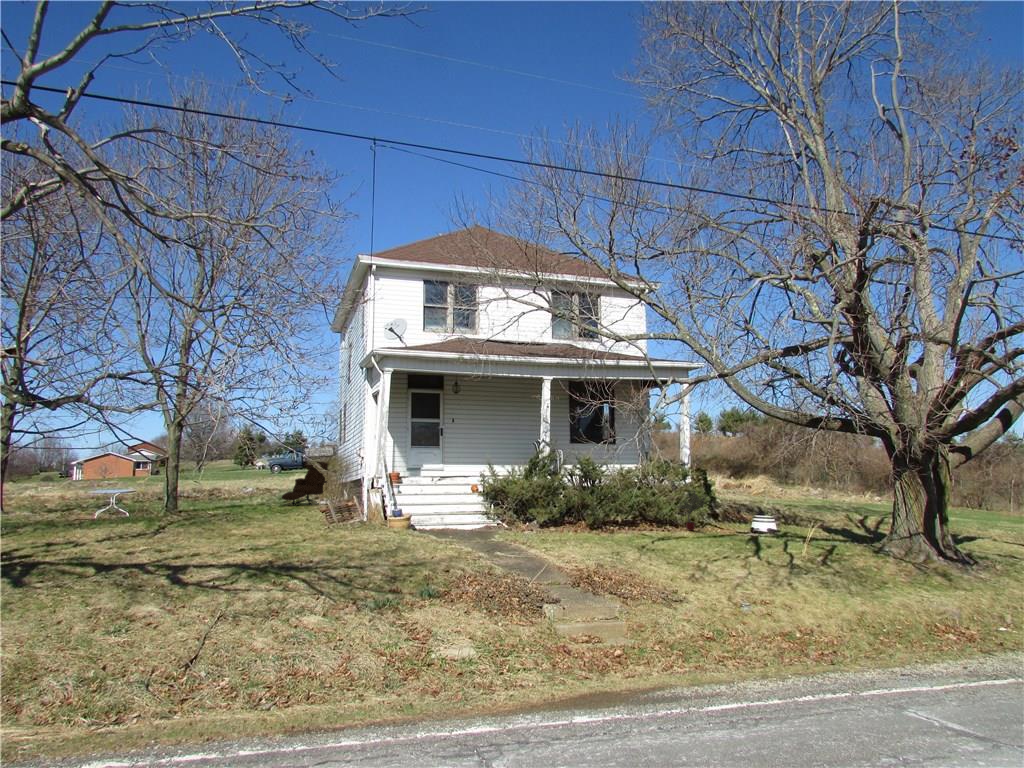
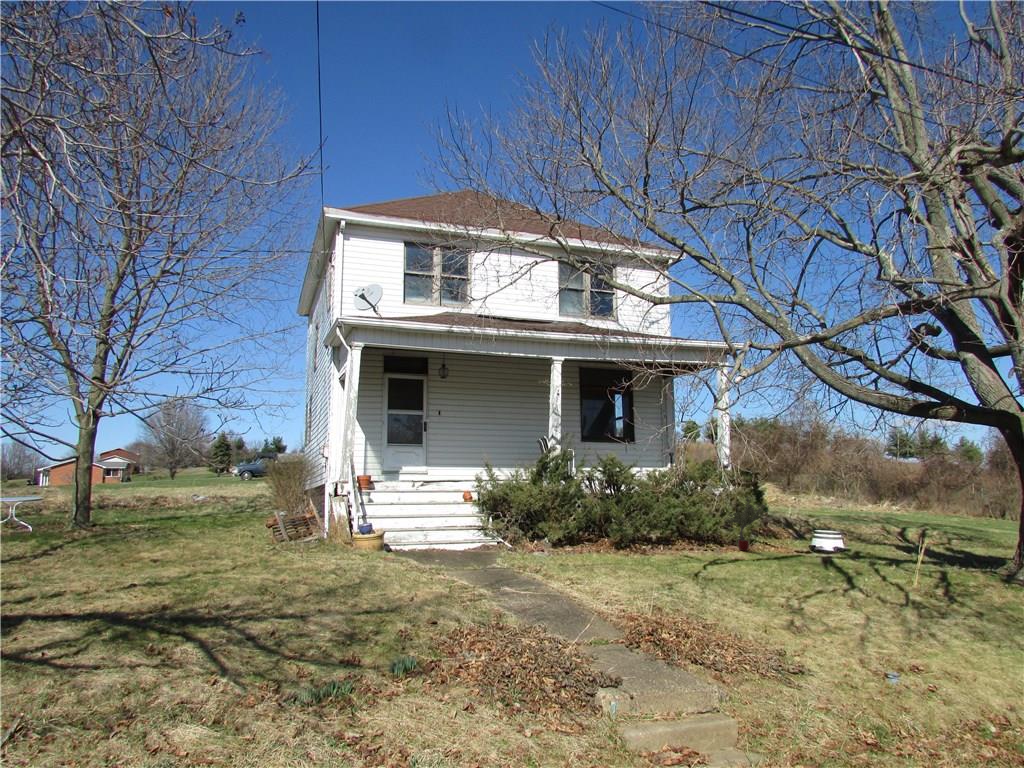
lounge chair: present [282,461,328,506] -> none [226,463,286,519]

